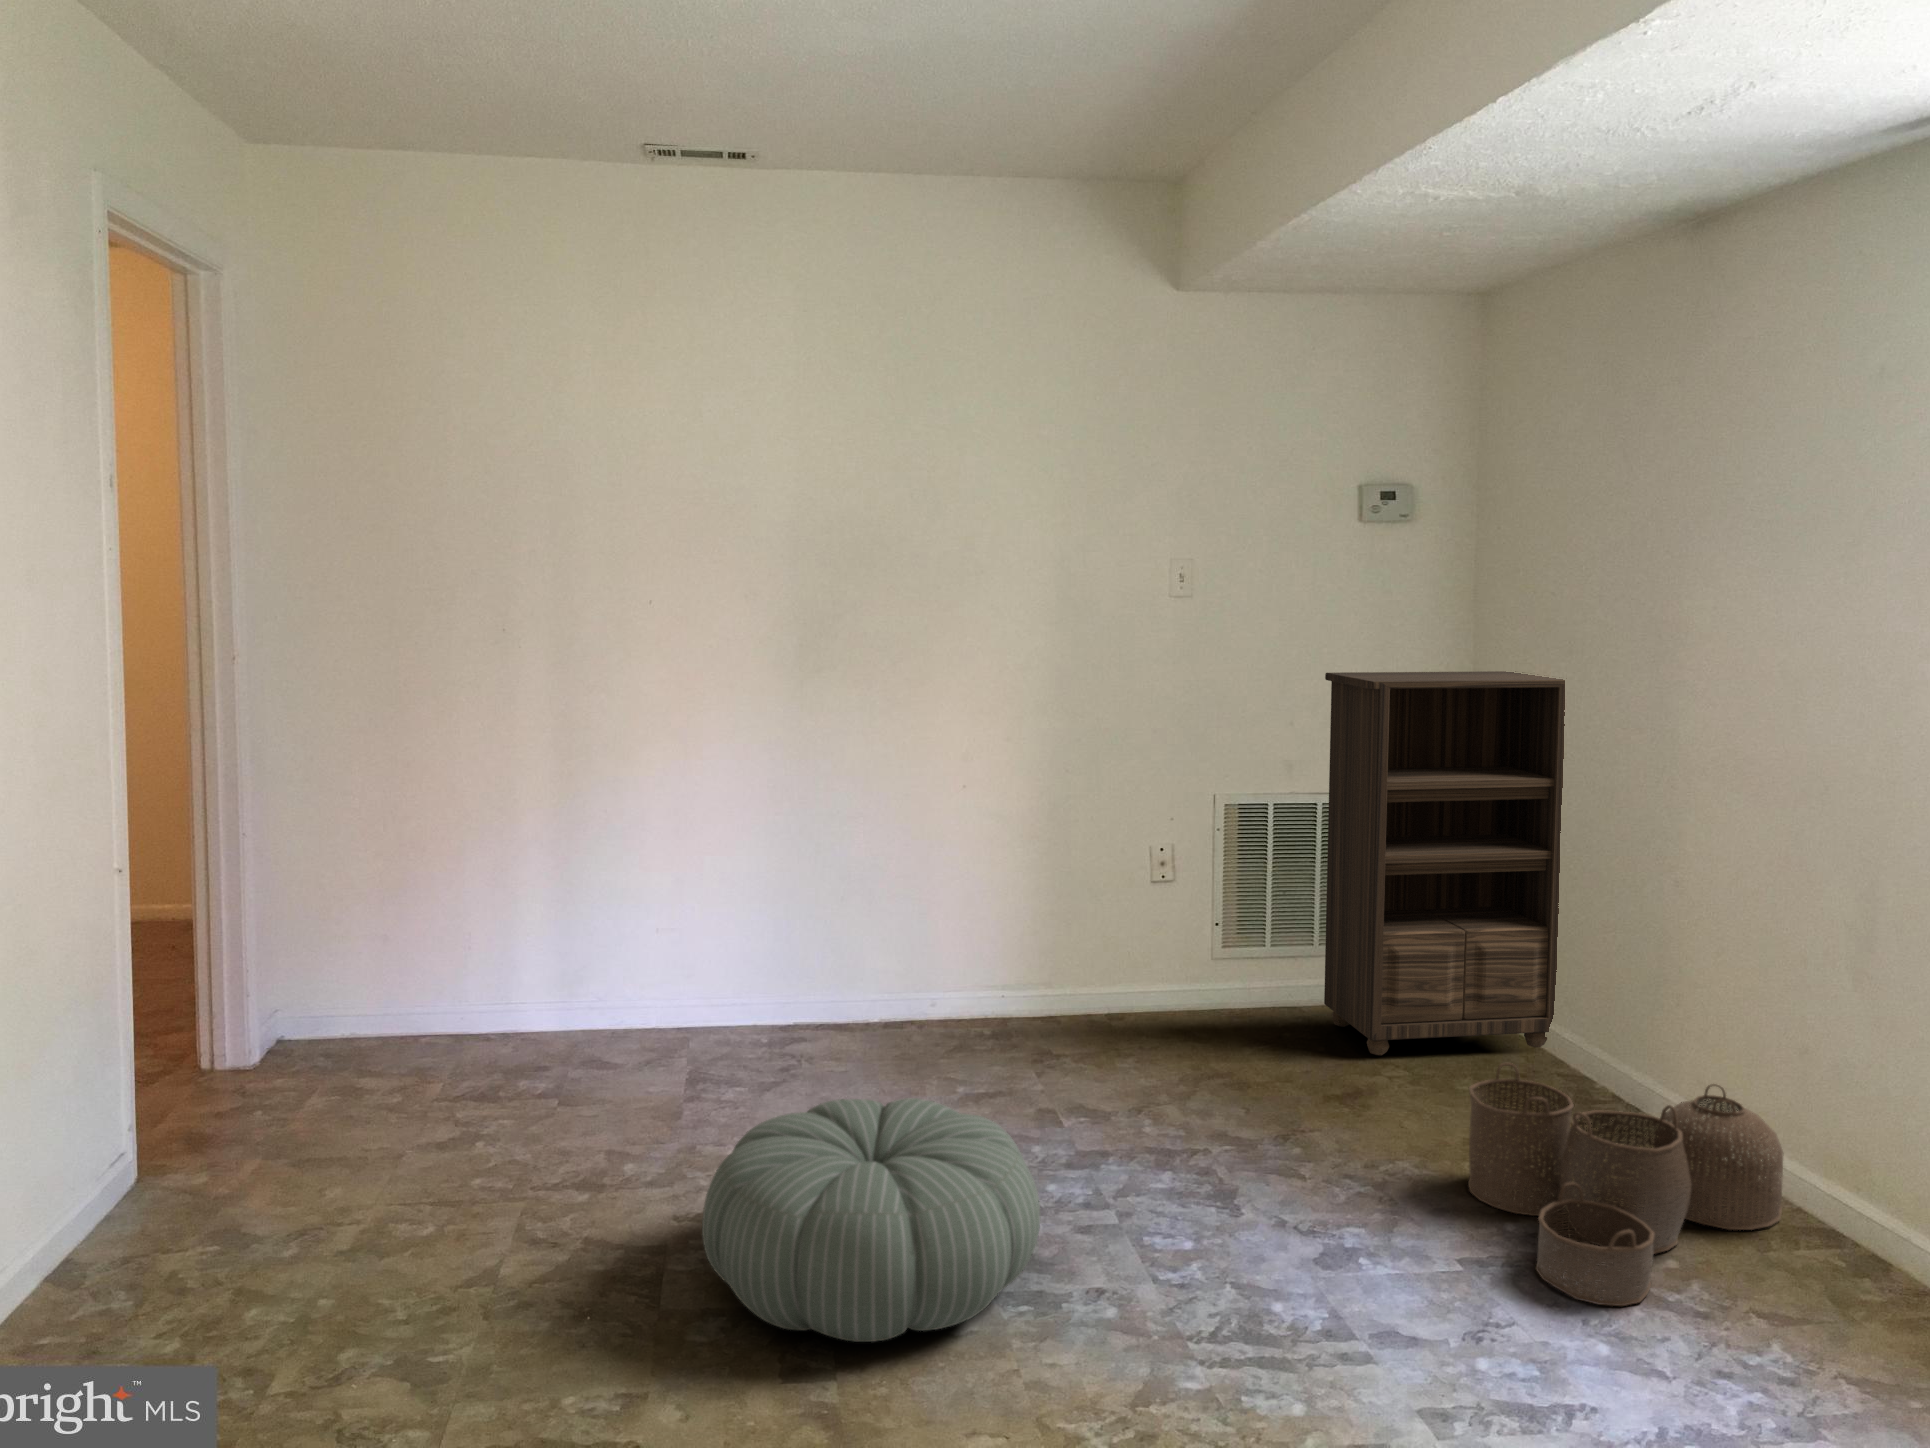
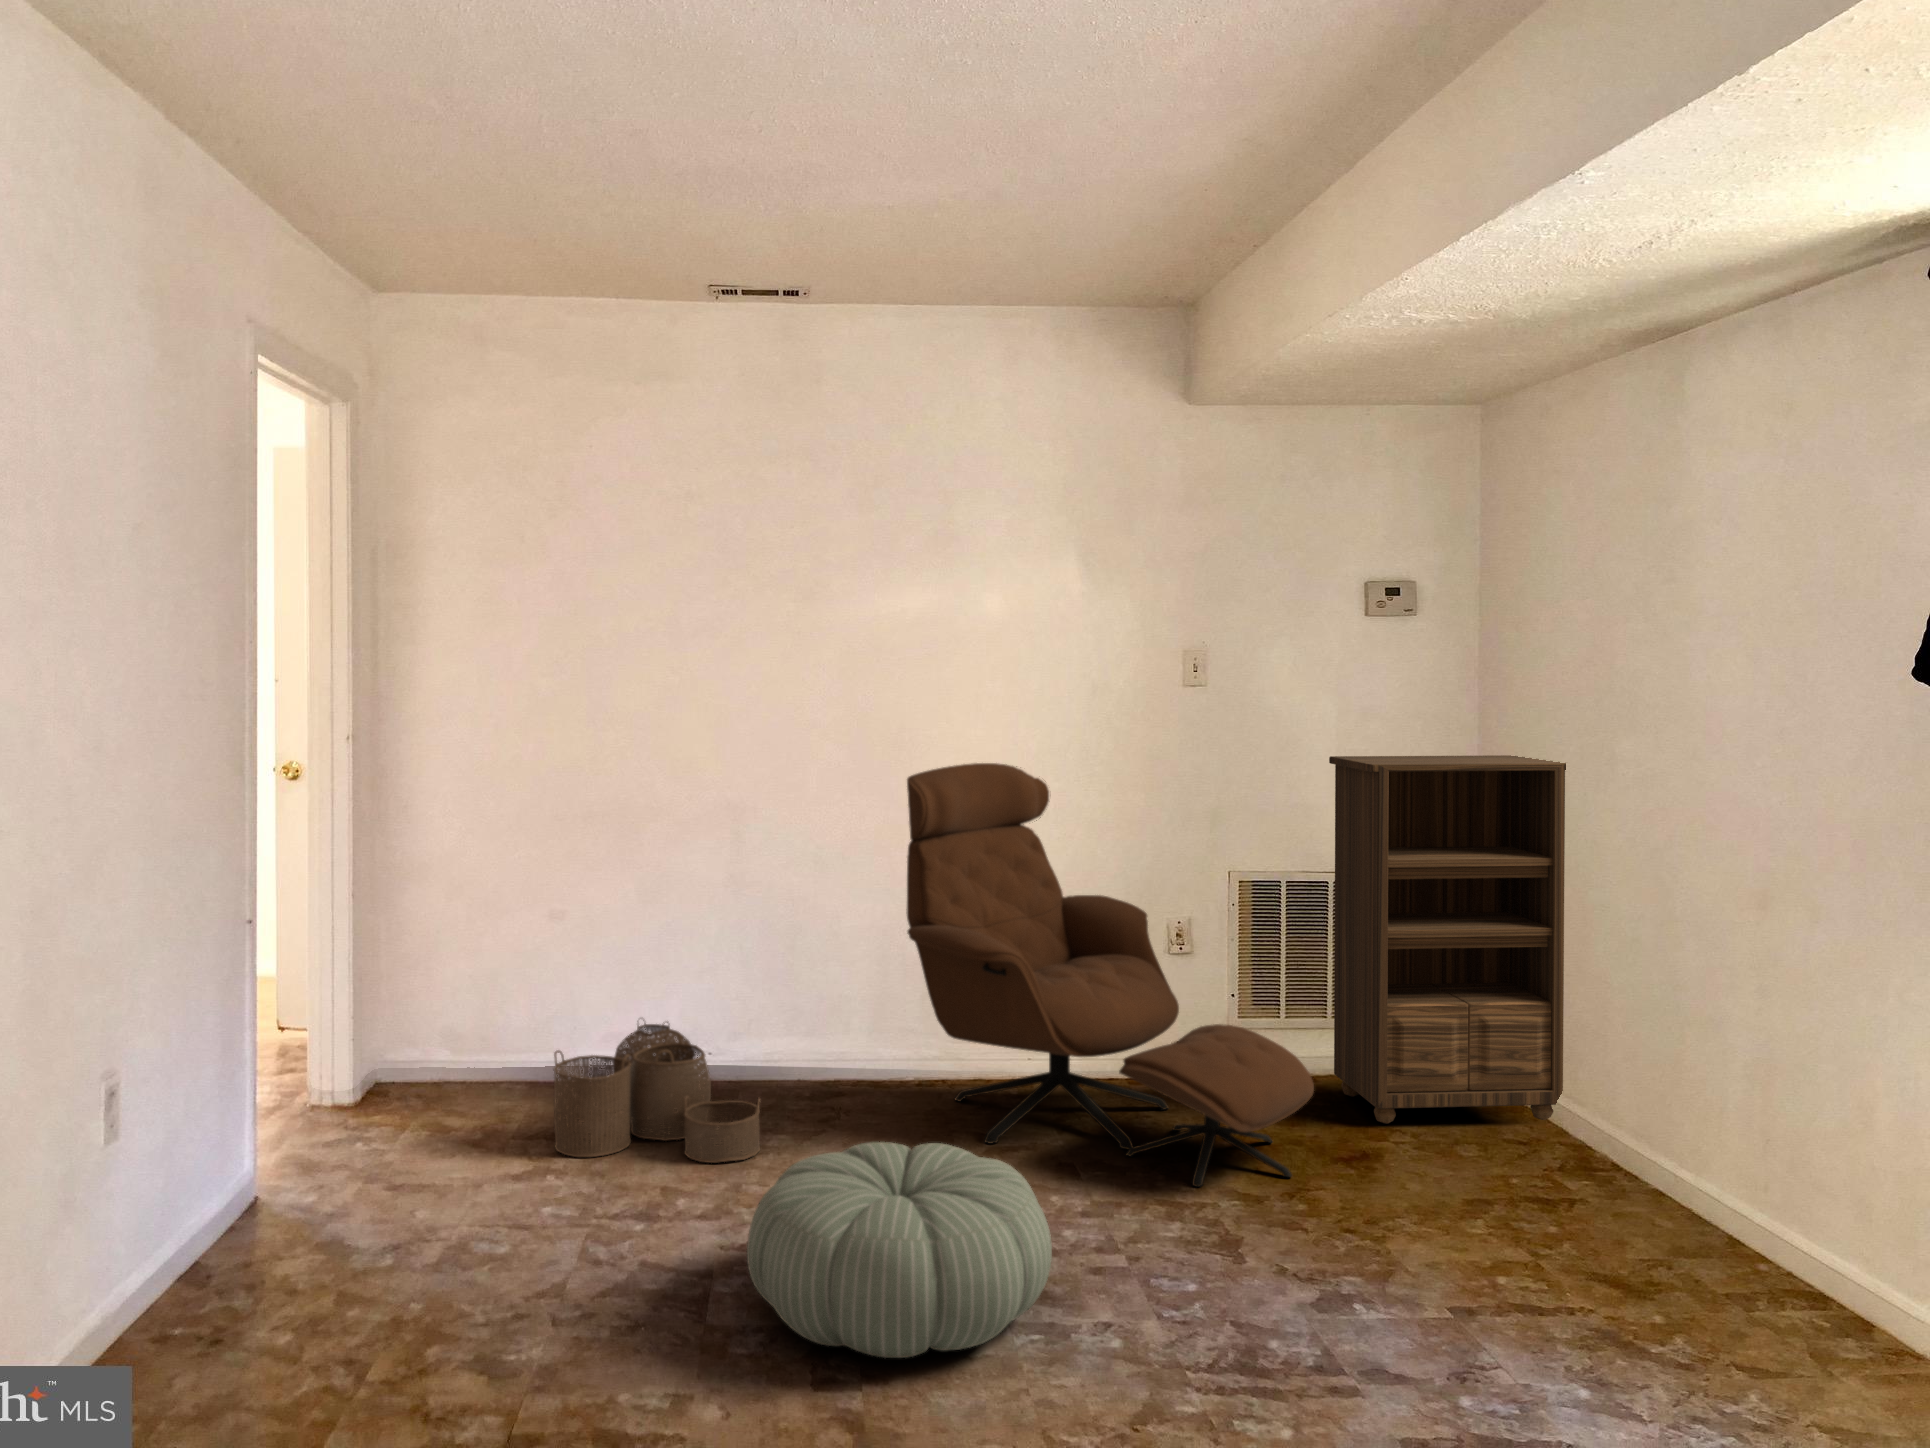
lounge chair: none [876,680,1309,1131] -> present [906,763,1314,1187]
woven basket: present [1468,1063,1784,1306] -> present [554,1020,760,1163]

